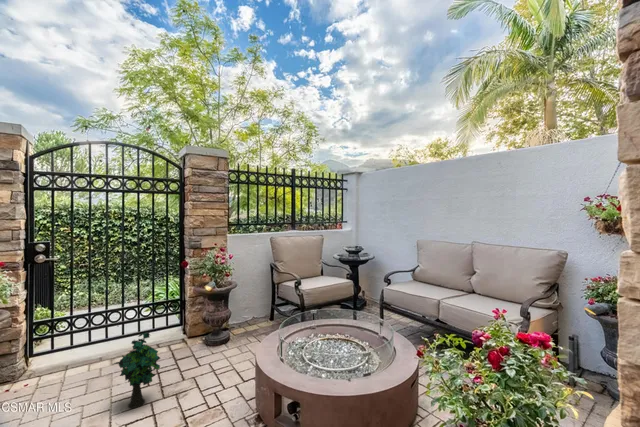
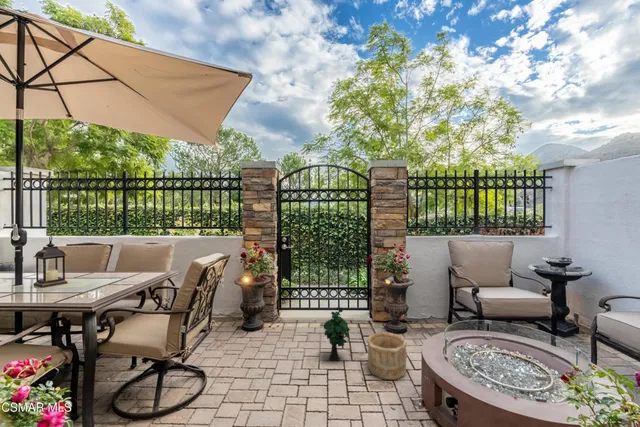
wooden bucket: none [185,348,235,407] -> present [367,332,407,380]

